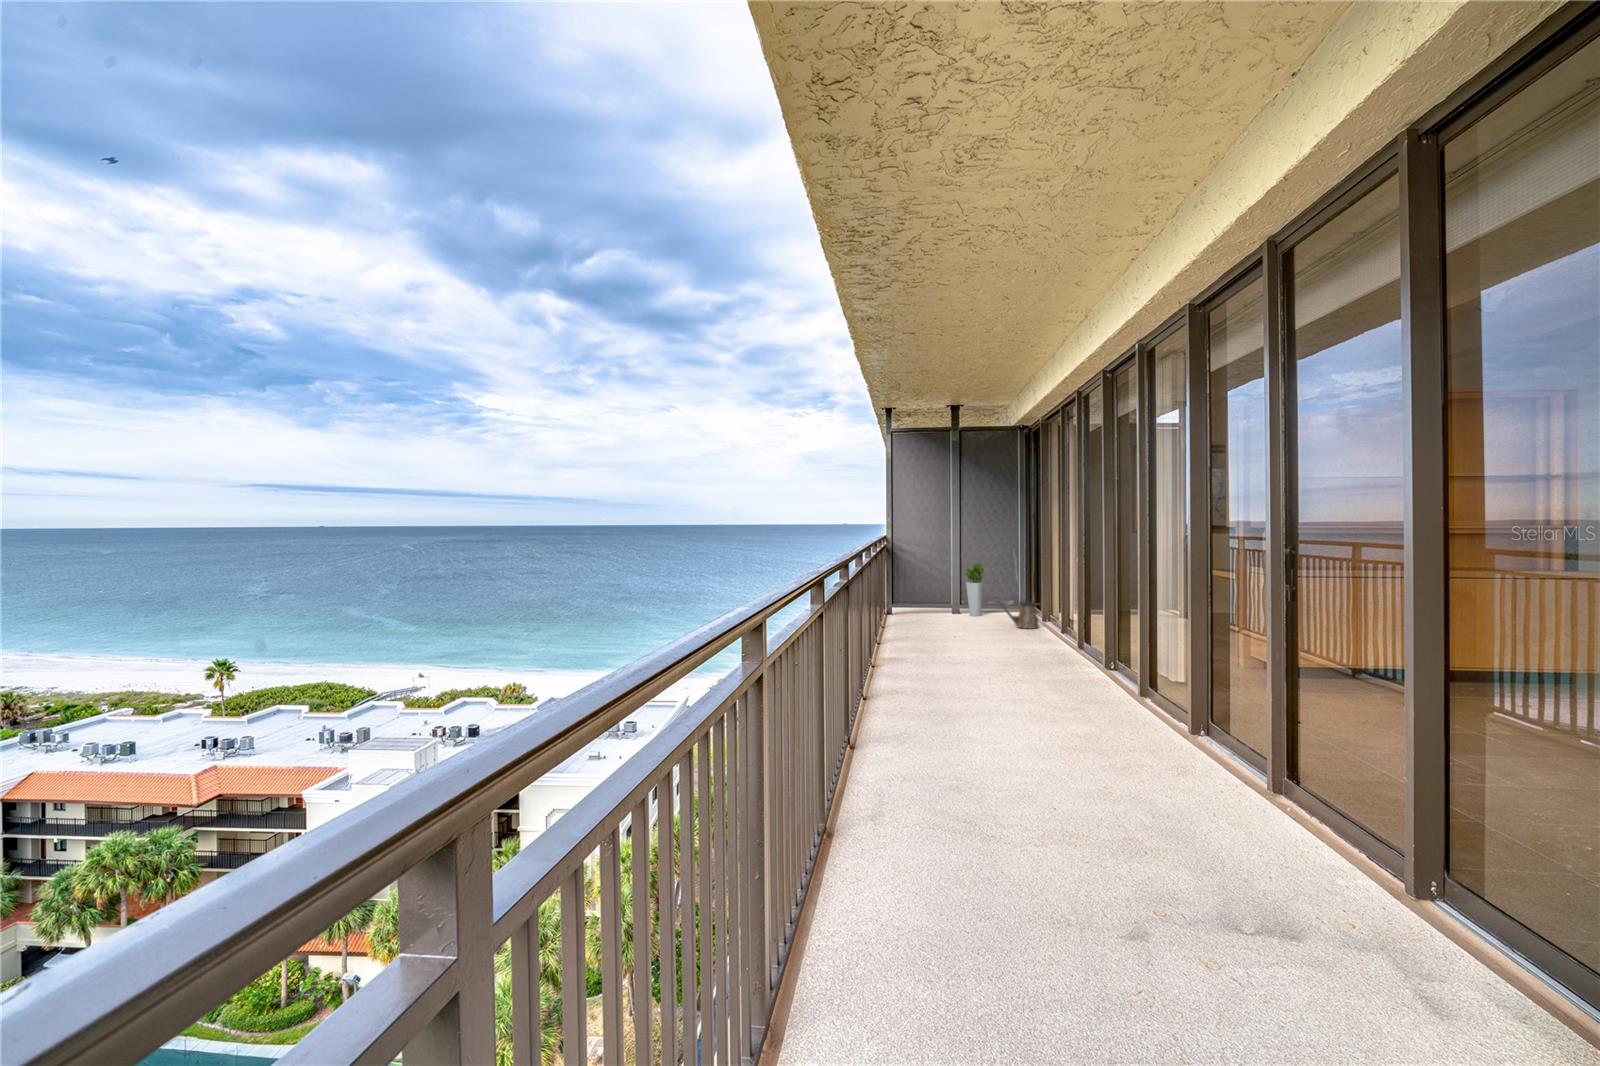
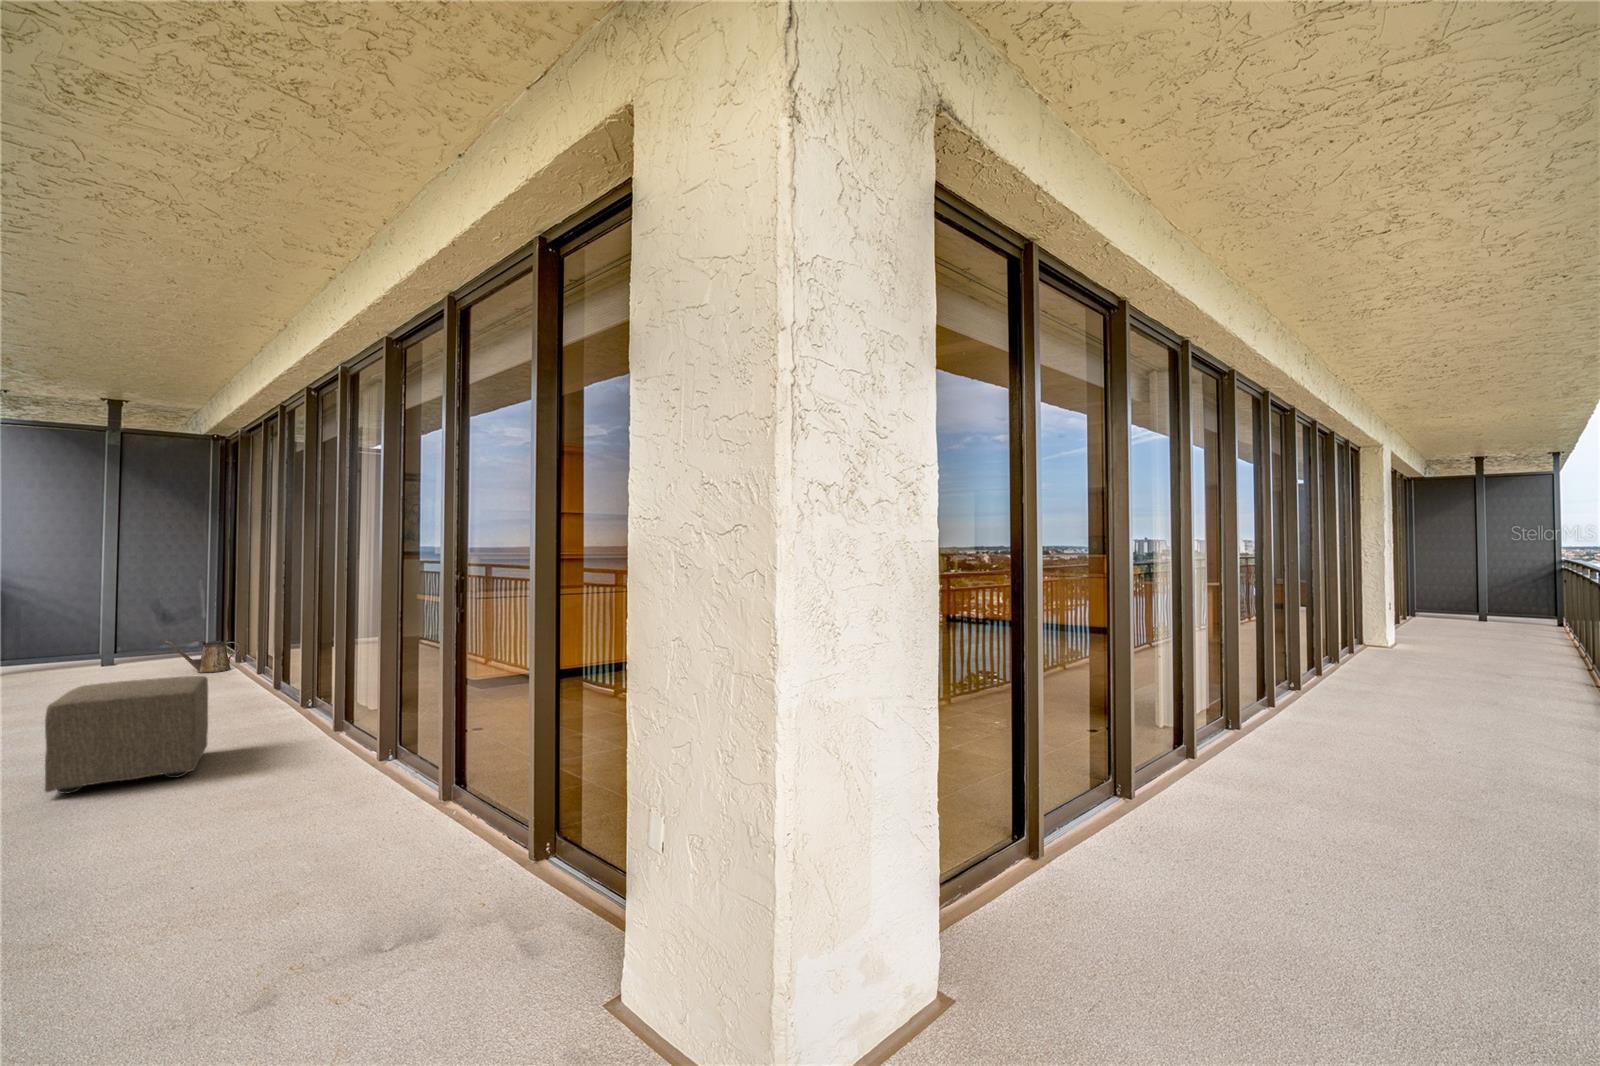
planter: present [965,563,985,616] -> none [118,596,158,665]
ottoman: none [951,629,1043,712] -> present [45,676,208,794]

